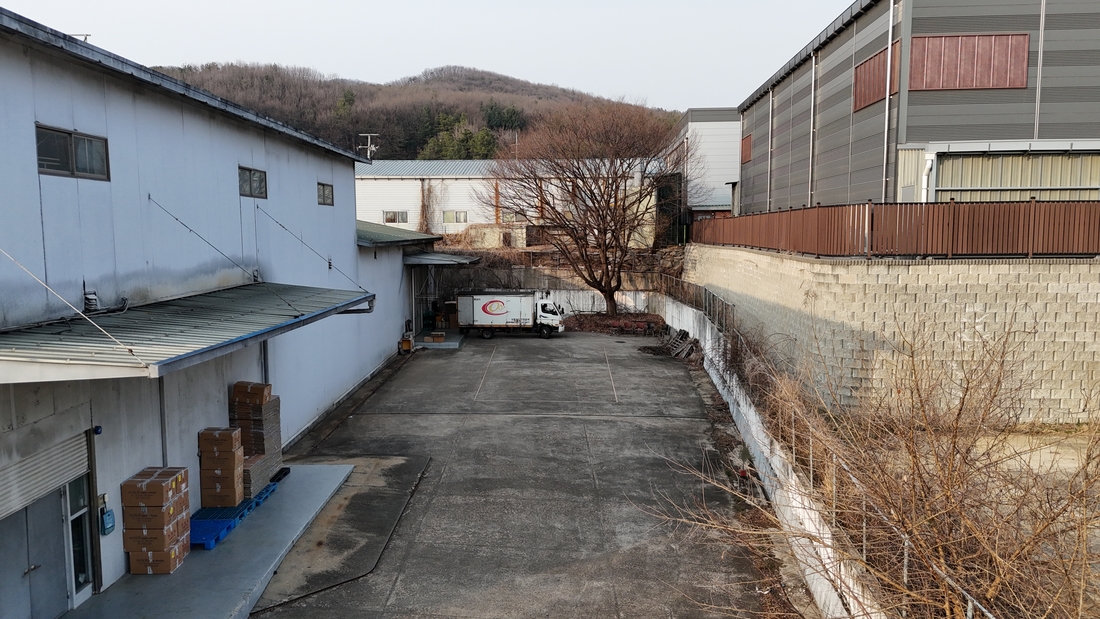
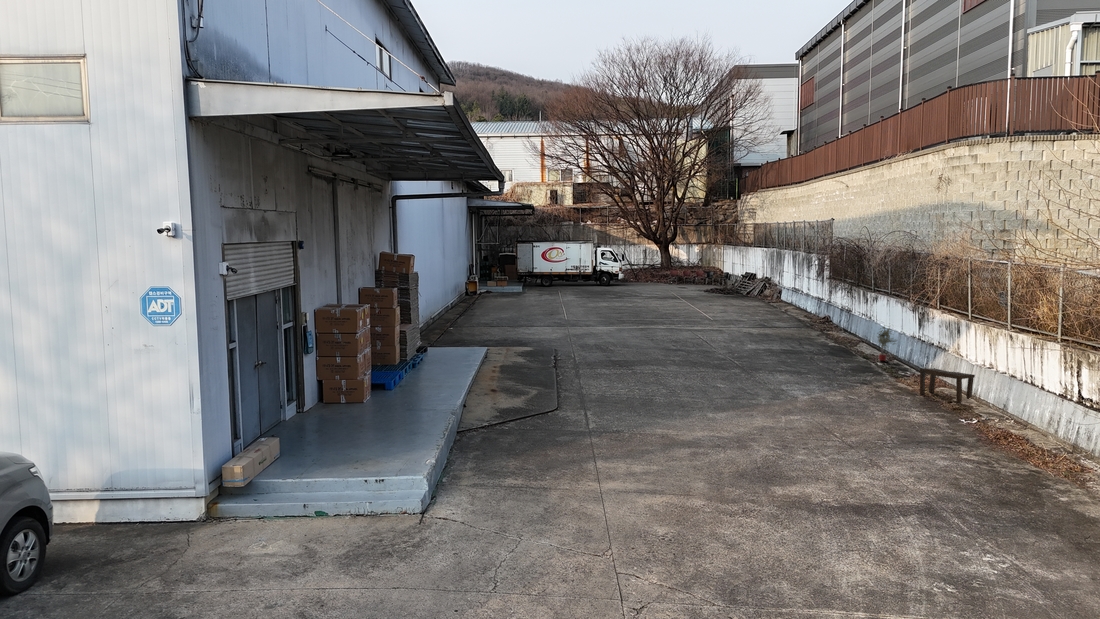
bench: none [747,508,793,549] -> present [920,368,975,402]

